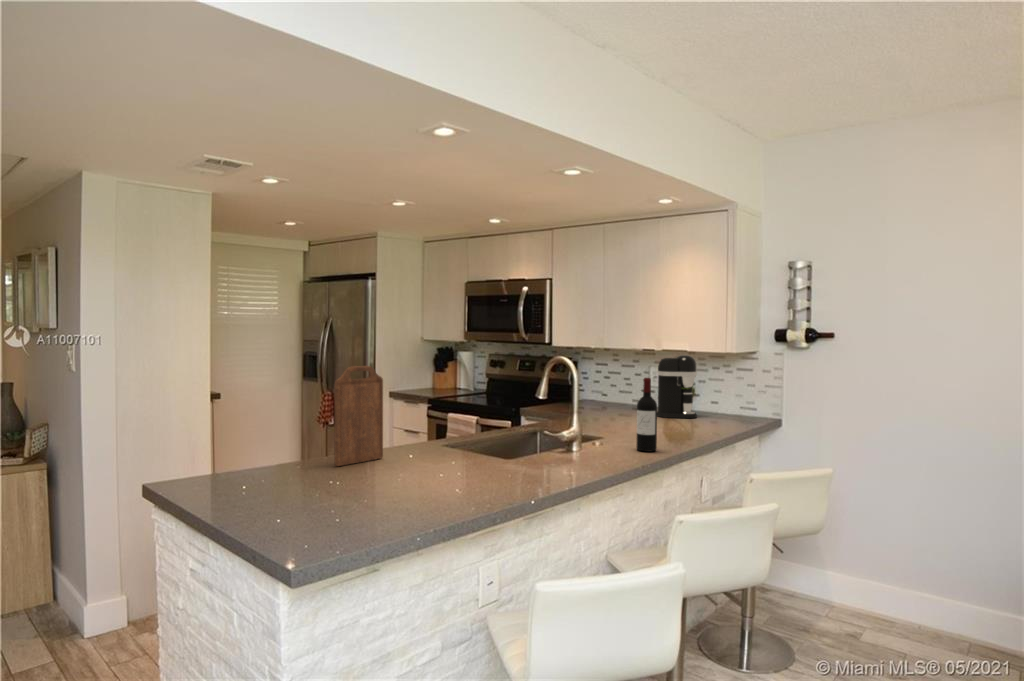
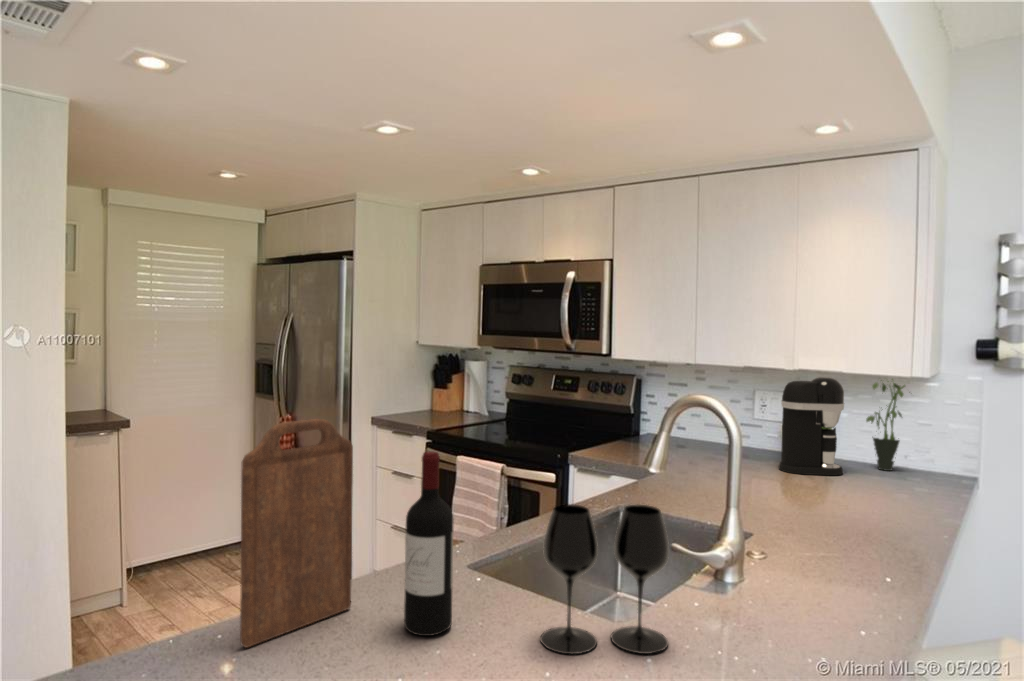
potted plant: none [715,355,744,416] -> present [866,379,905,471]
wine bottle: present [636,378,657,452] -> present [404,451,453,636]
wine glass: none [471,404,530,469] -> present [540,504,669,654]

